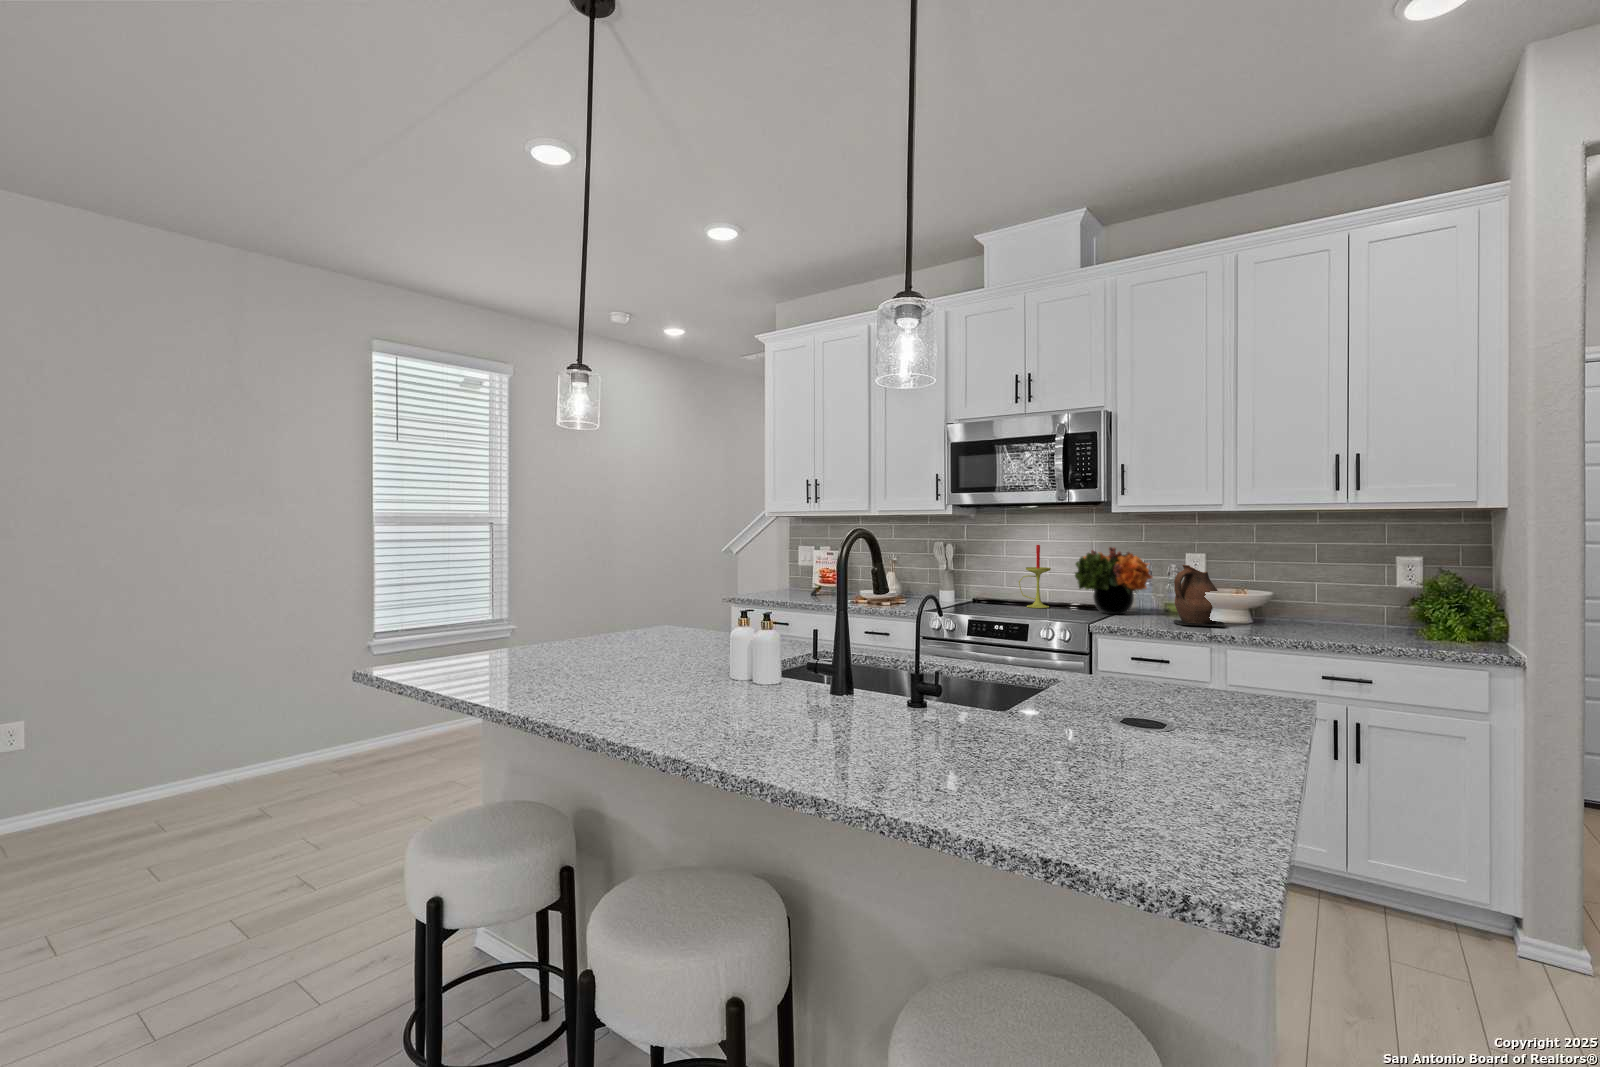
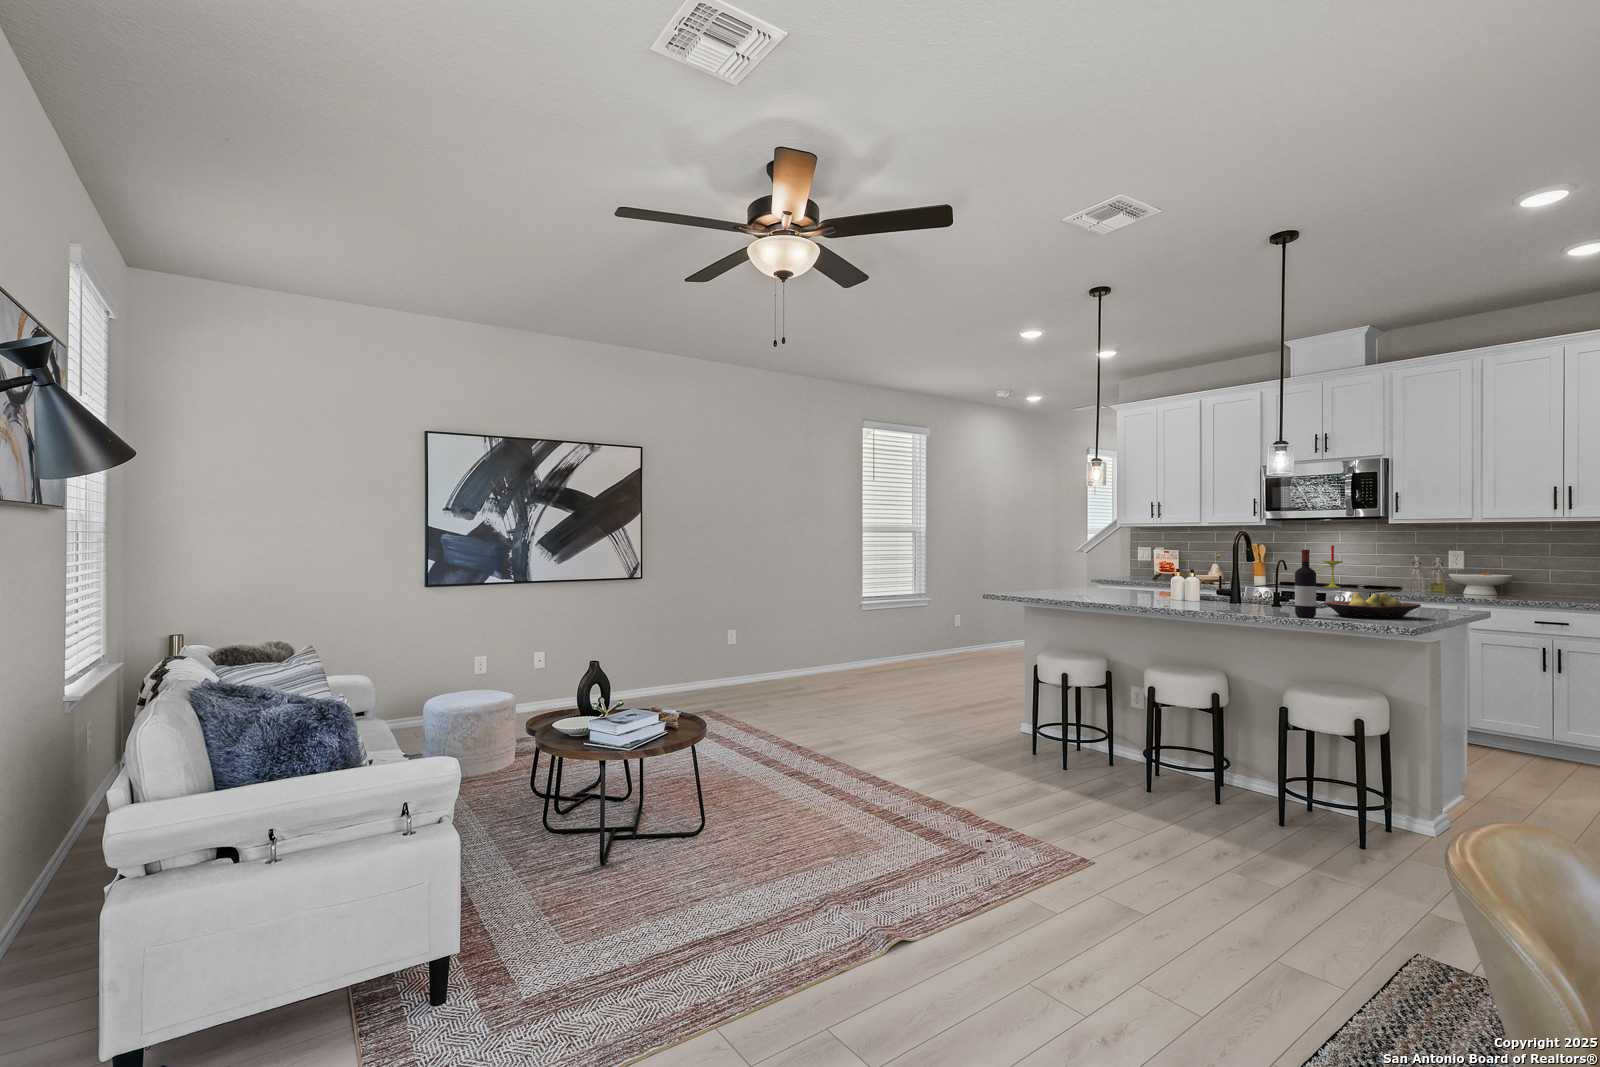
flower arrangement: present [1075,547,1152,614] -> none [1359,546,1423,591]
ceramic pitcher: present [1173,565,1226,627] -> none [1434,557,1475,597]
wine bottle: none [928,583,977,770] -> present [1295,550,1316,618]
fruit bowl: none [1000,681,1205,751] -> present [1324,593,1421,618]

